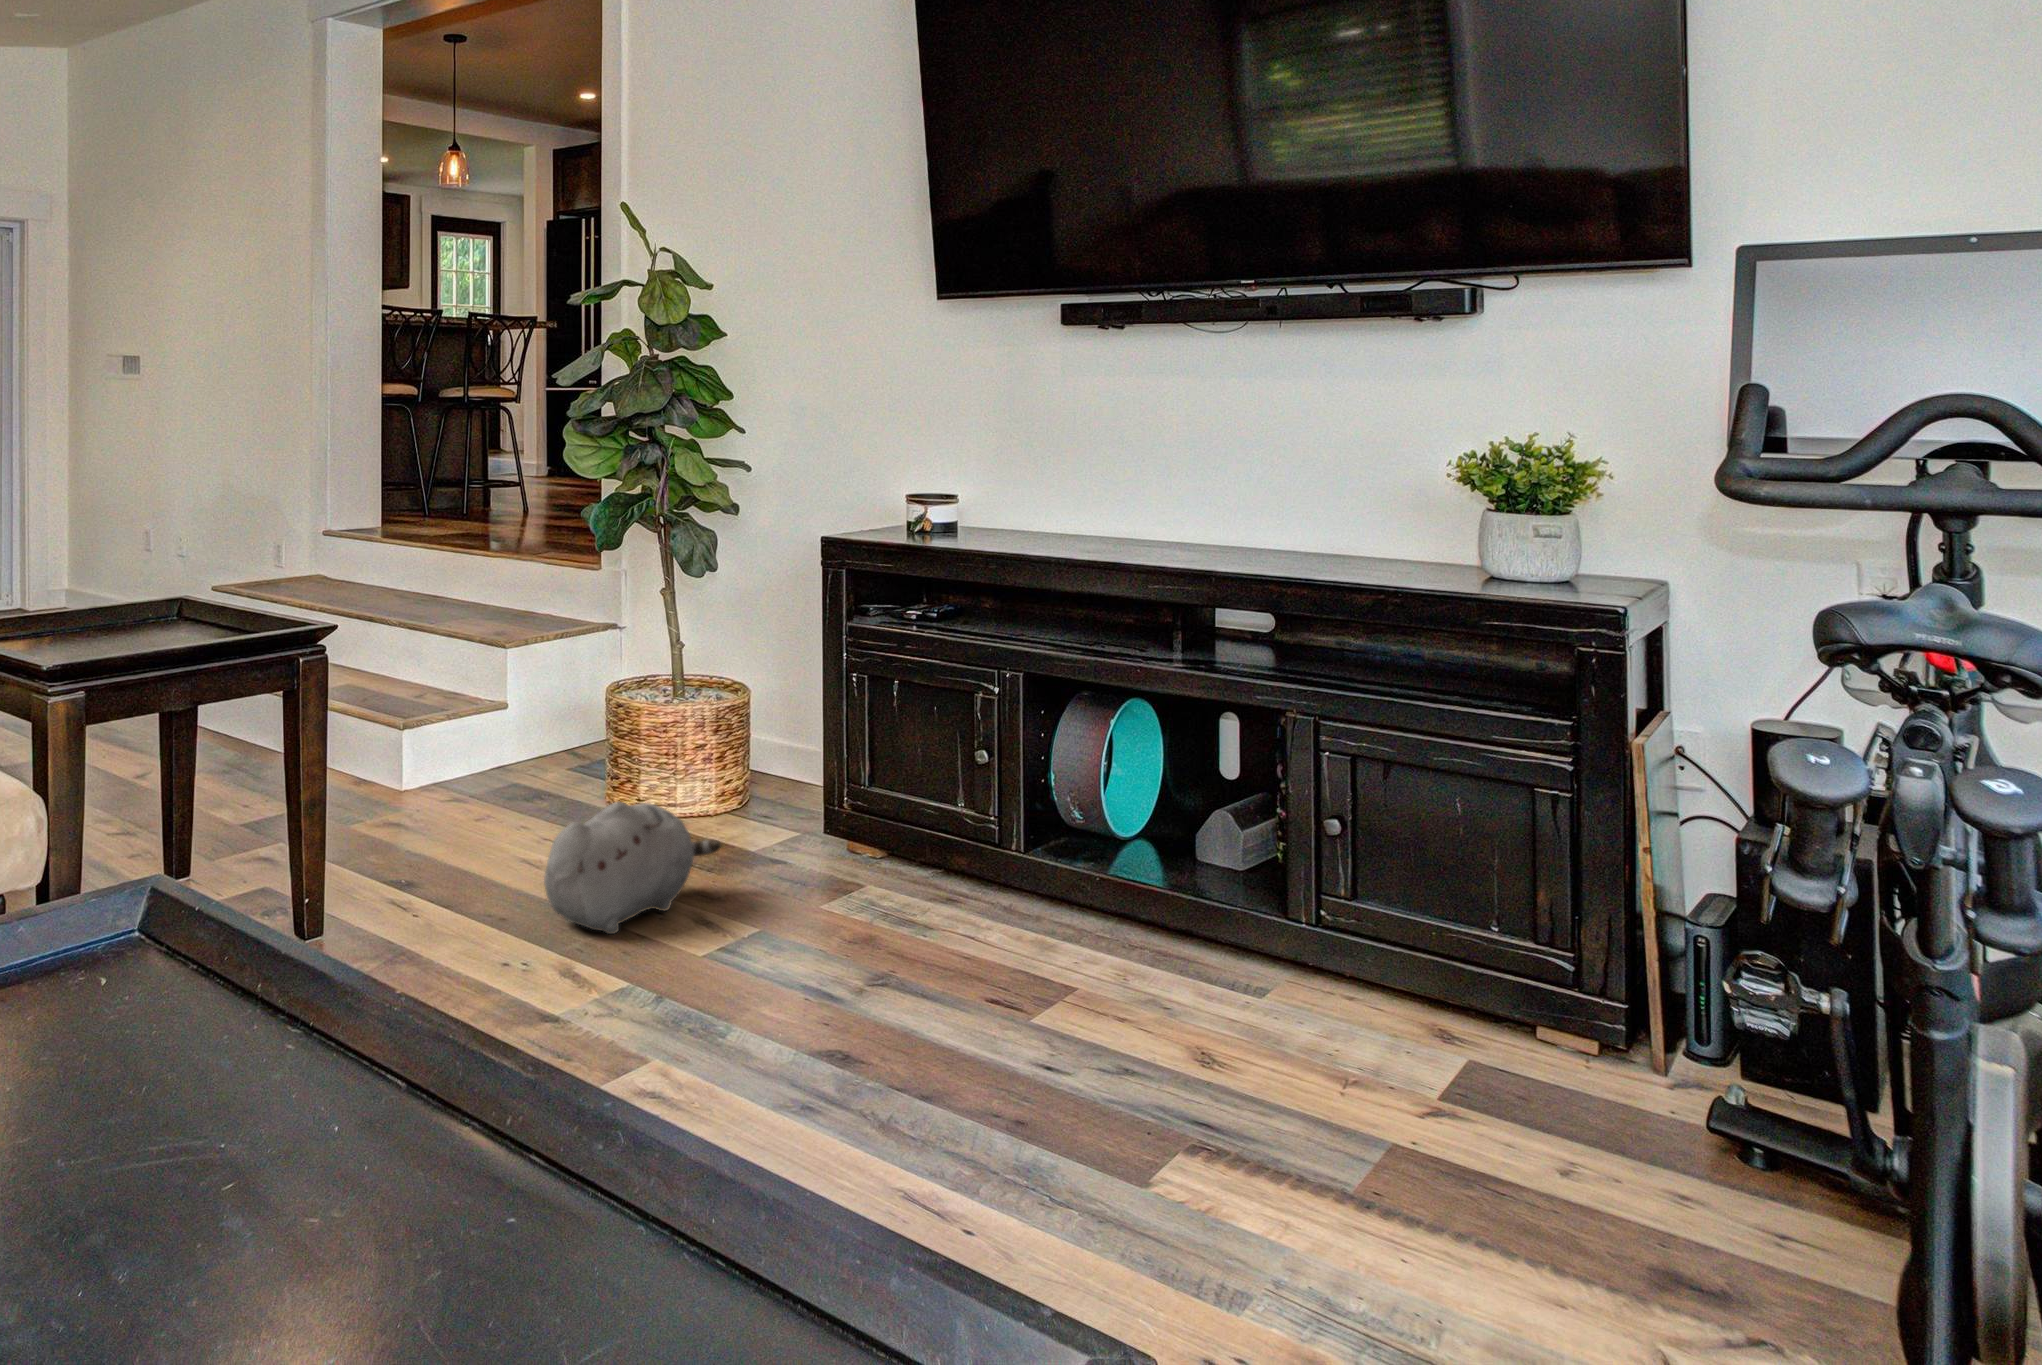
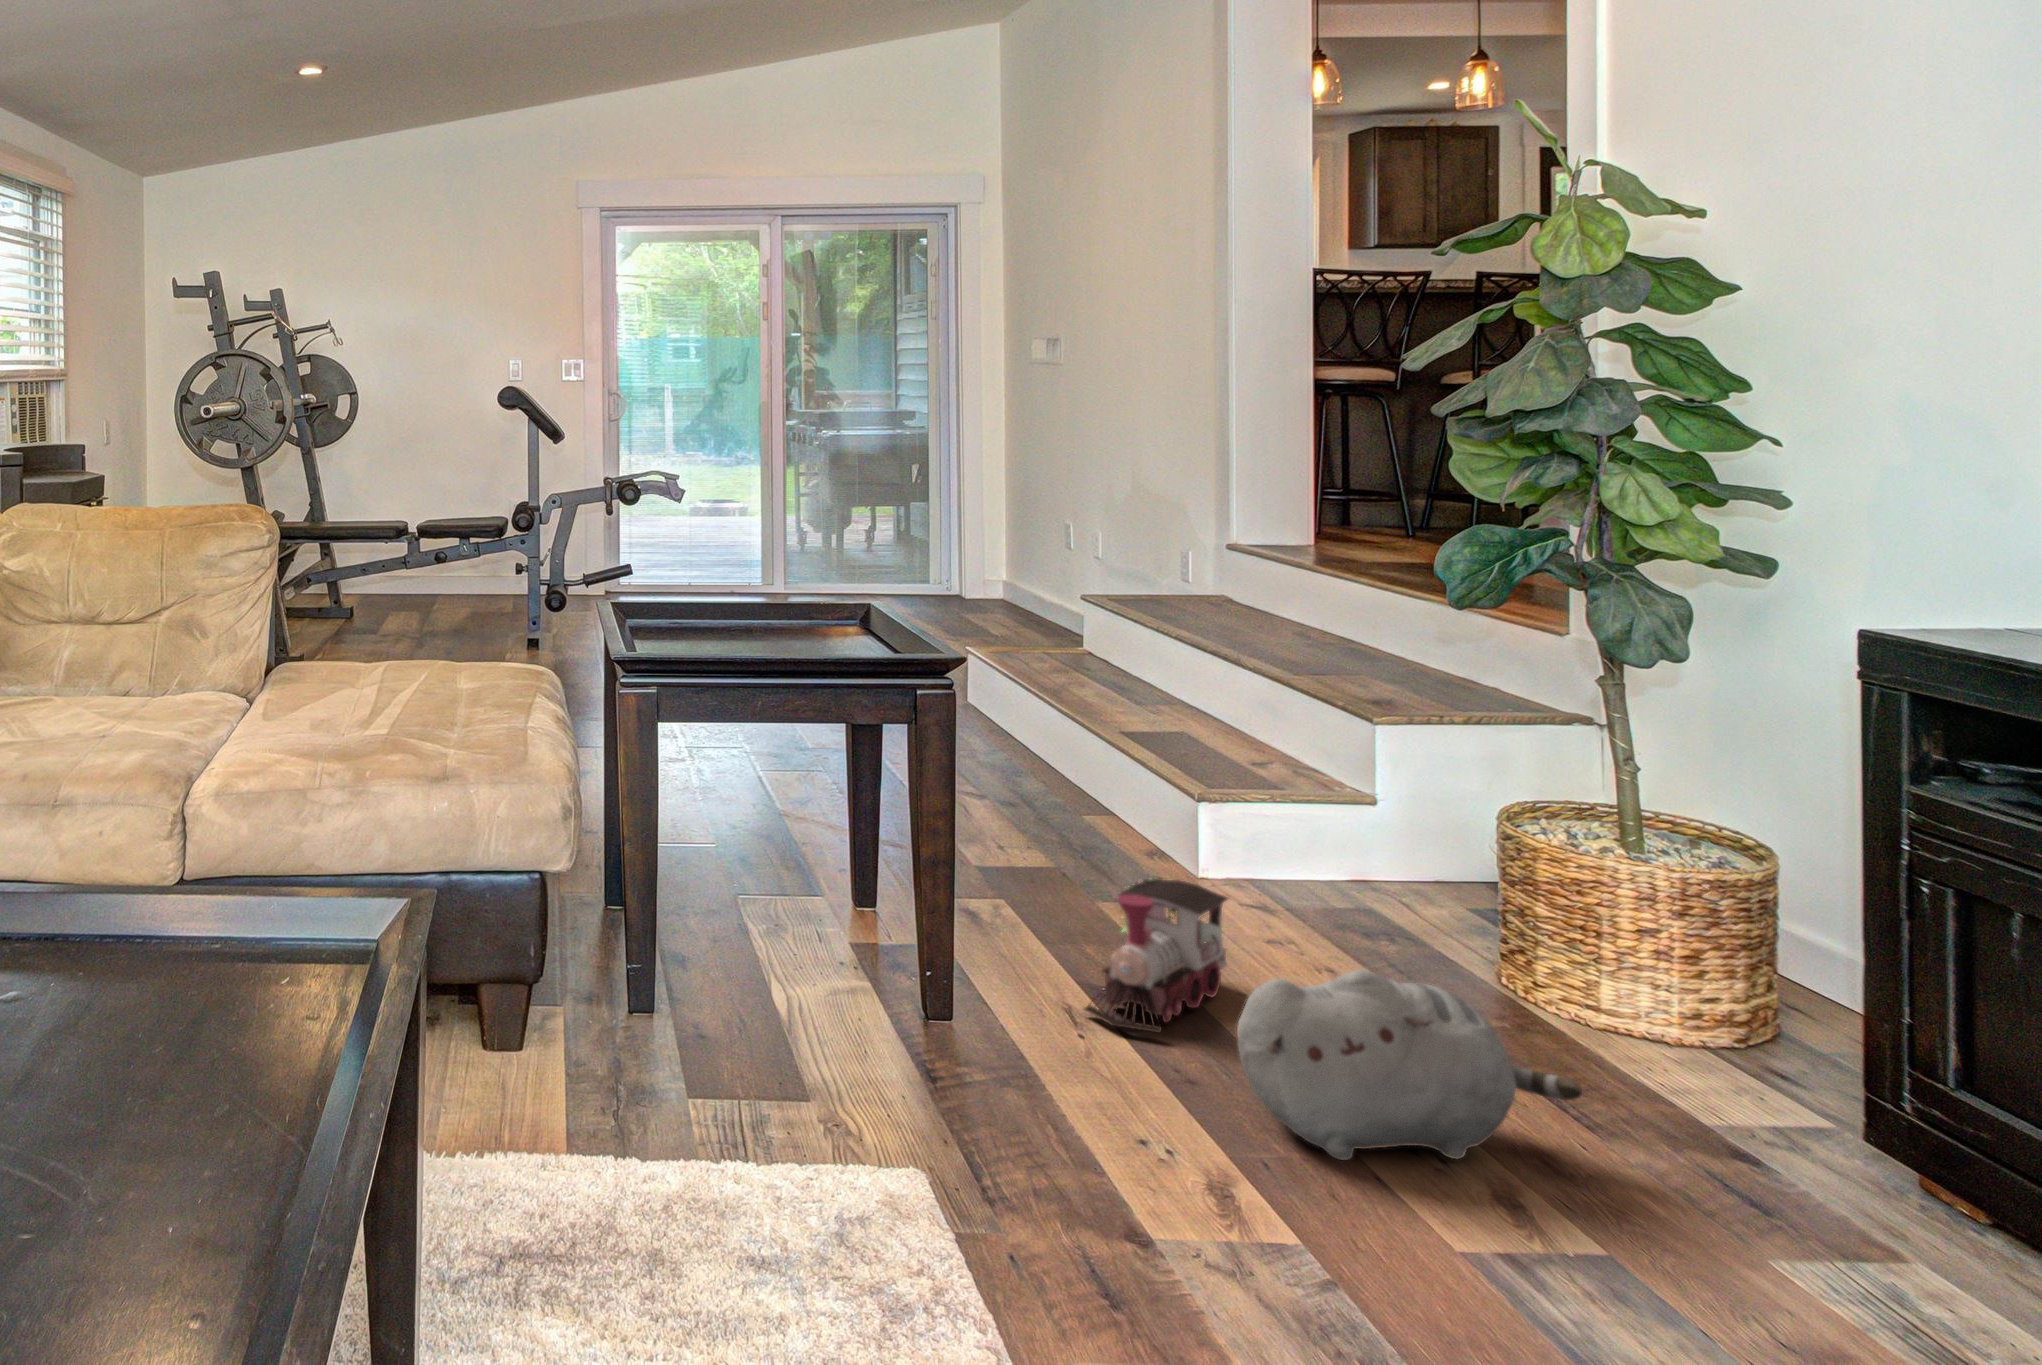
toy train: none [401,785,480,904] -> present [1084,876,1228,1032]

